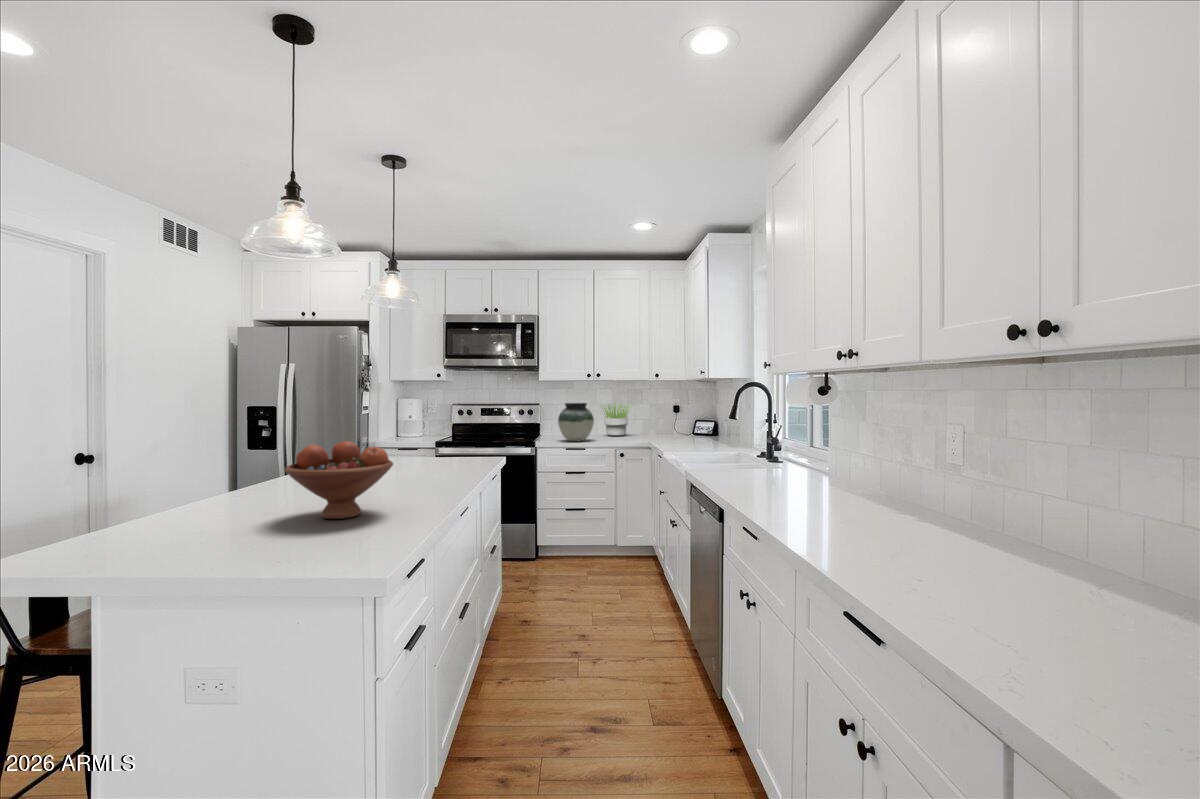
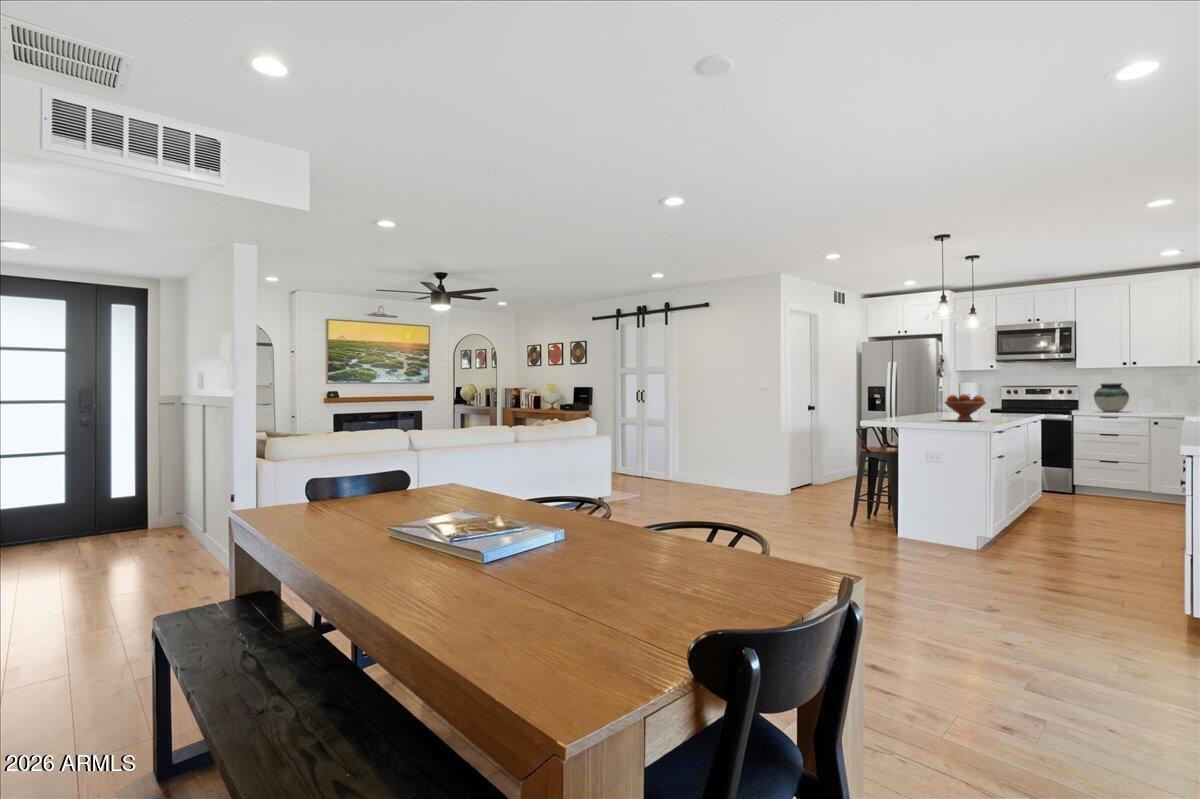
potted plant: present [600,403,630,436] -> none [1137,382,1182,411]

